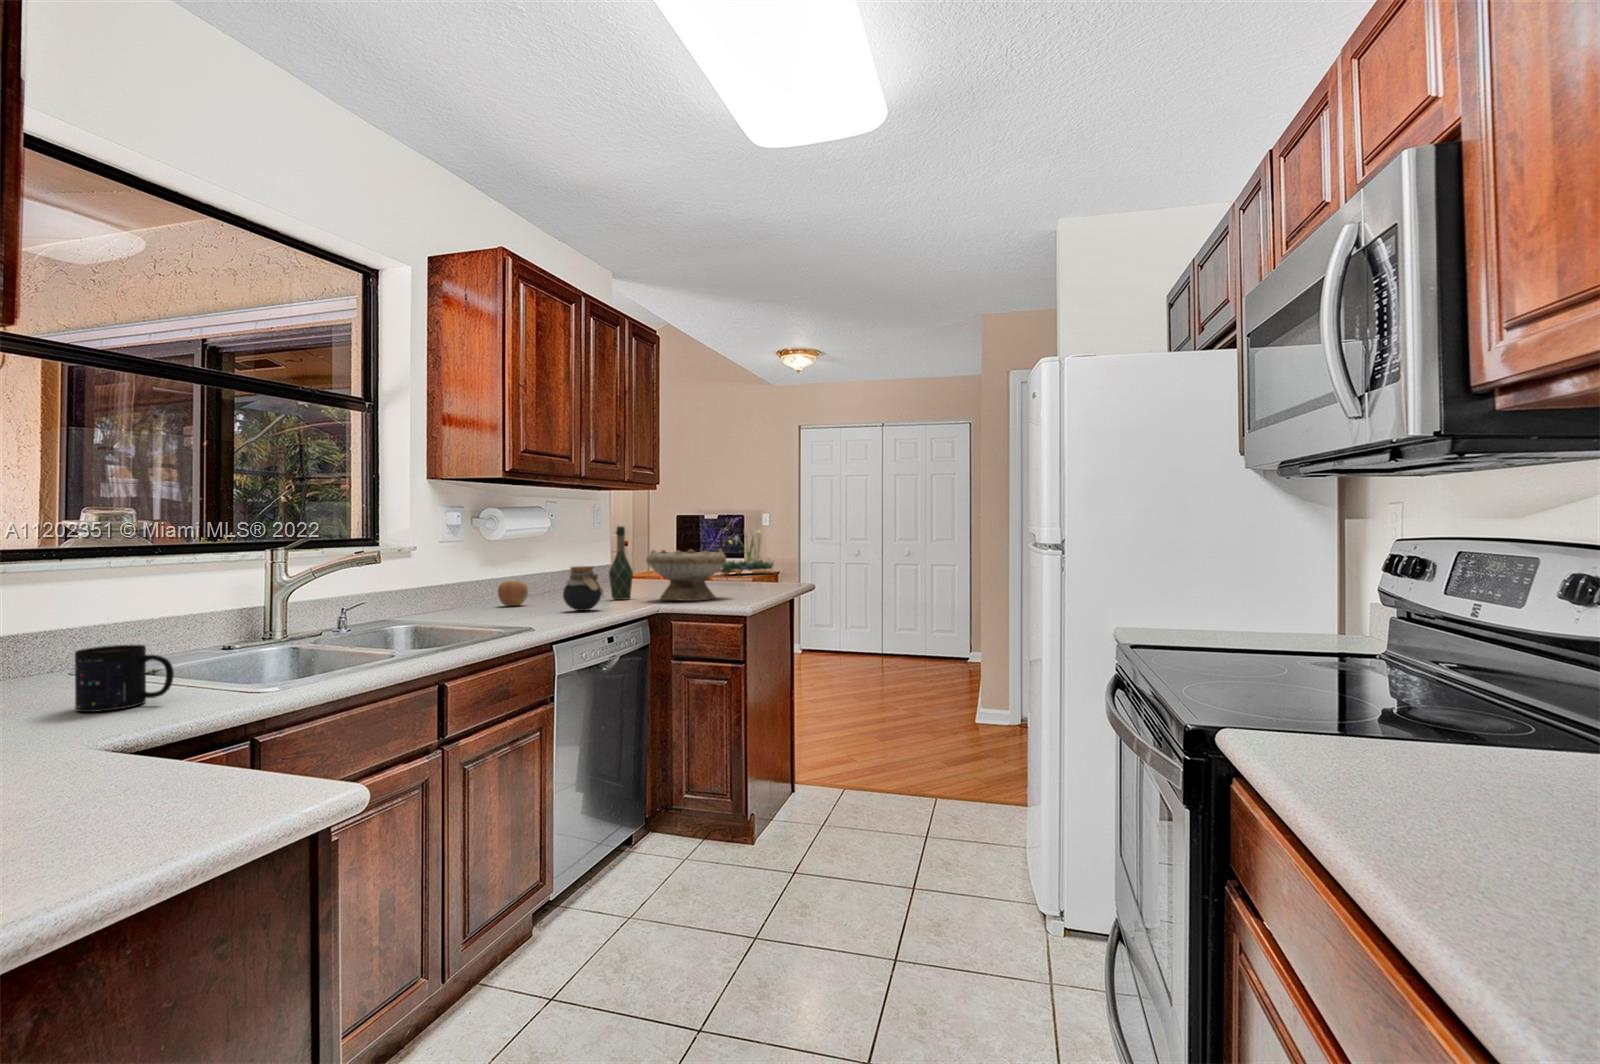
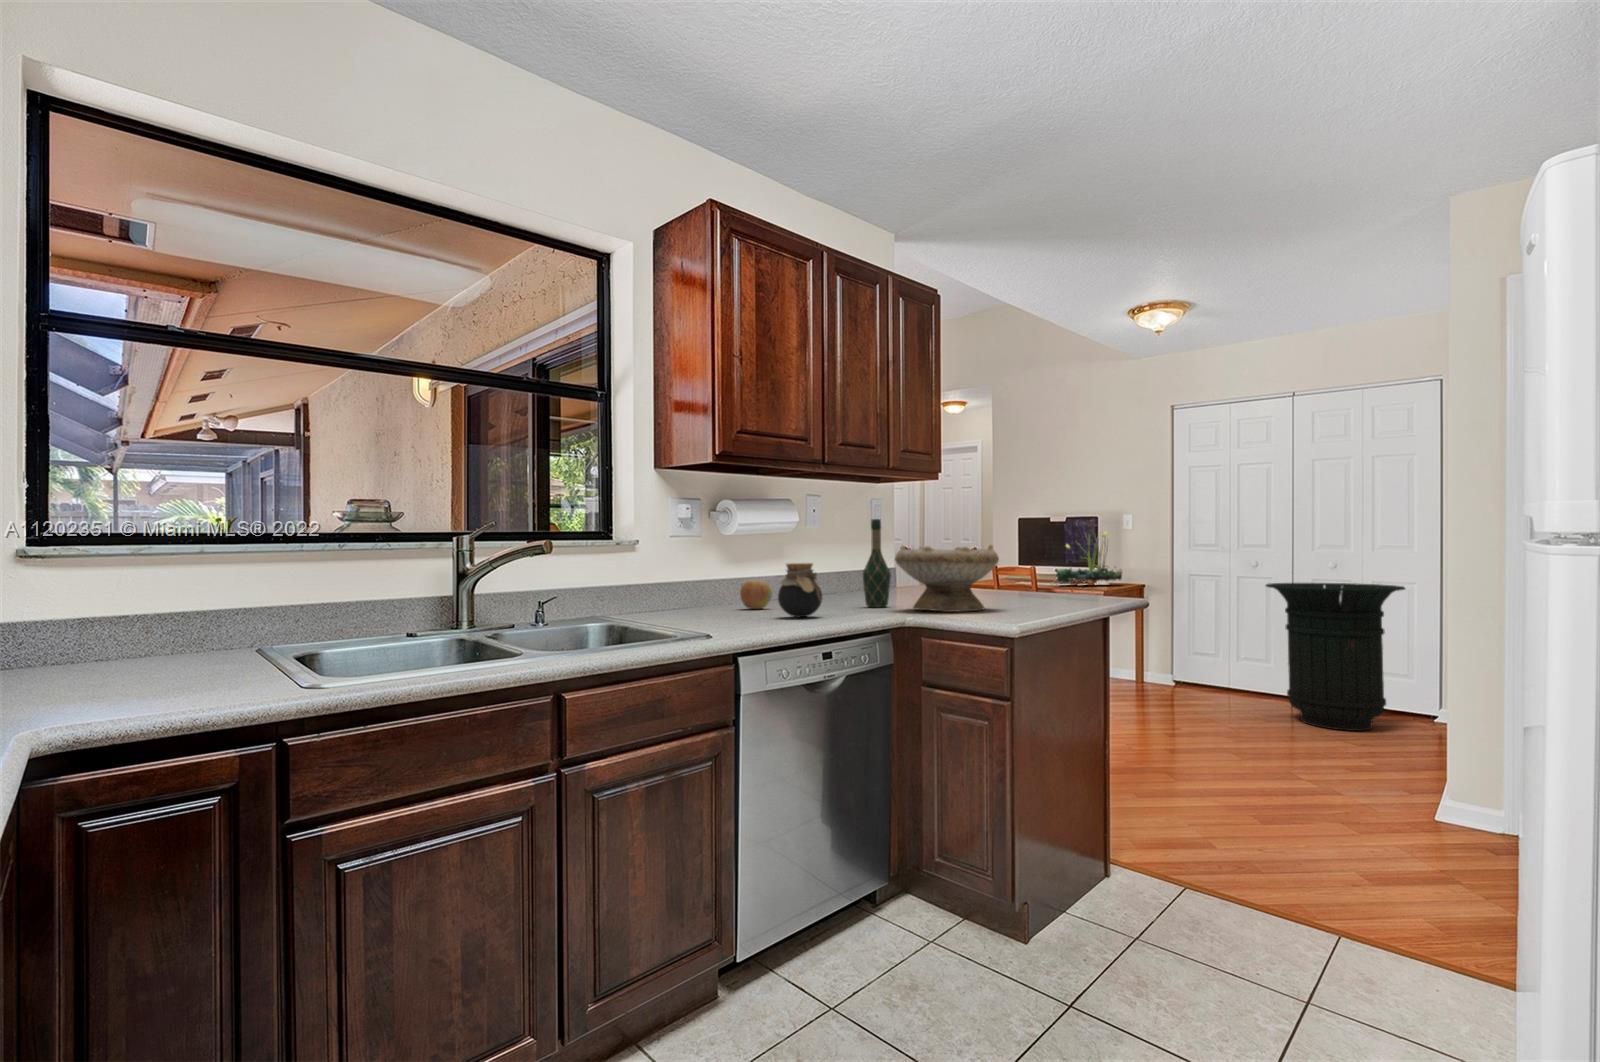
trash can: none [866,567,948,673] -> present [1266,583,1405,731]
mug: present [75,645,174,712] -> none [144,625,225,695]

